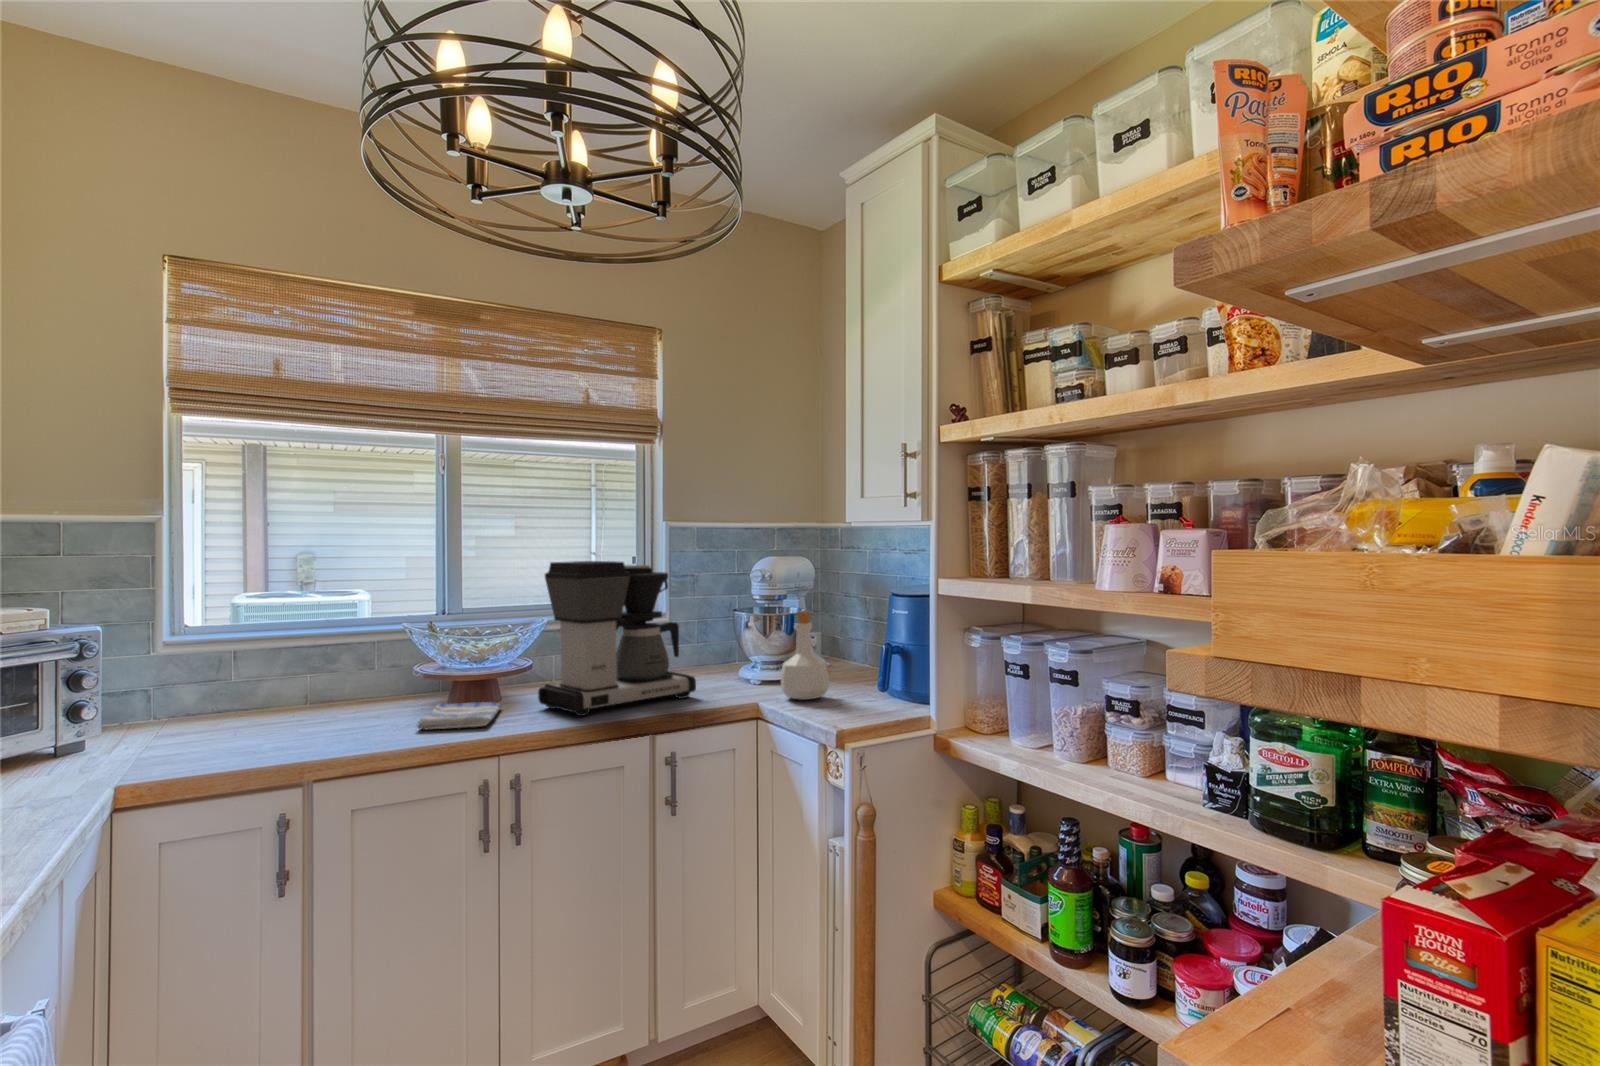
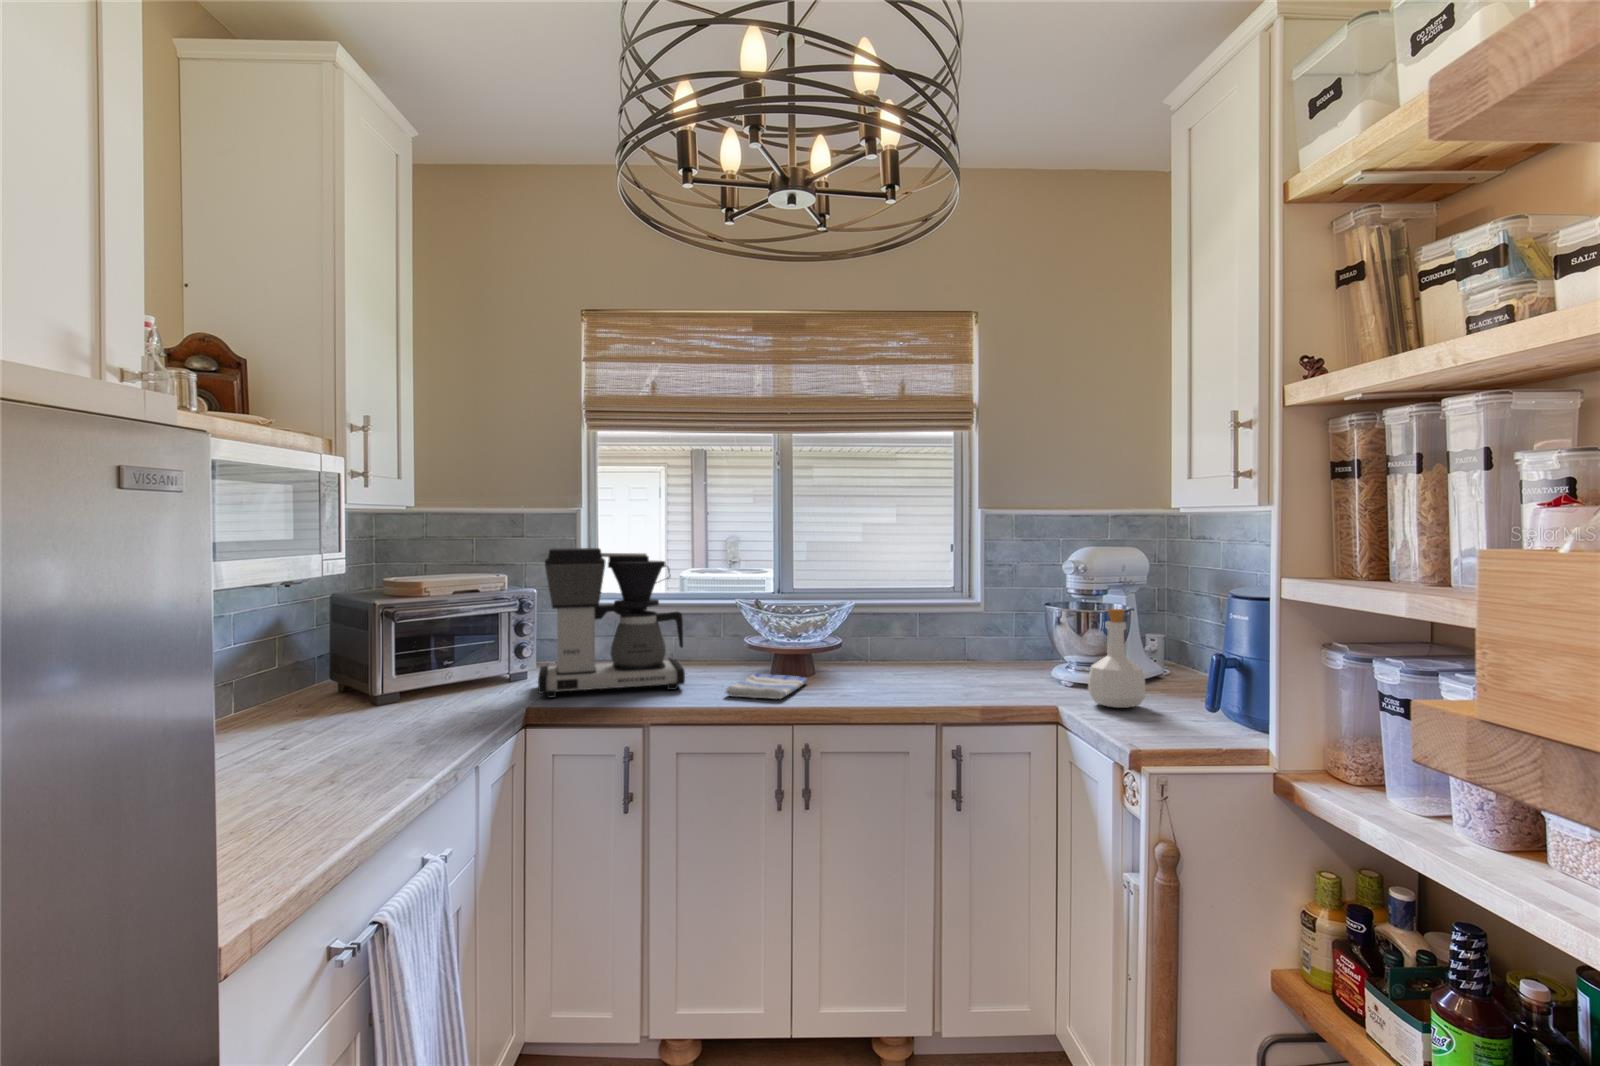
coffee maker: present [538,561,696,716] -> present [538,548,685,698]

